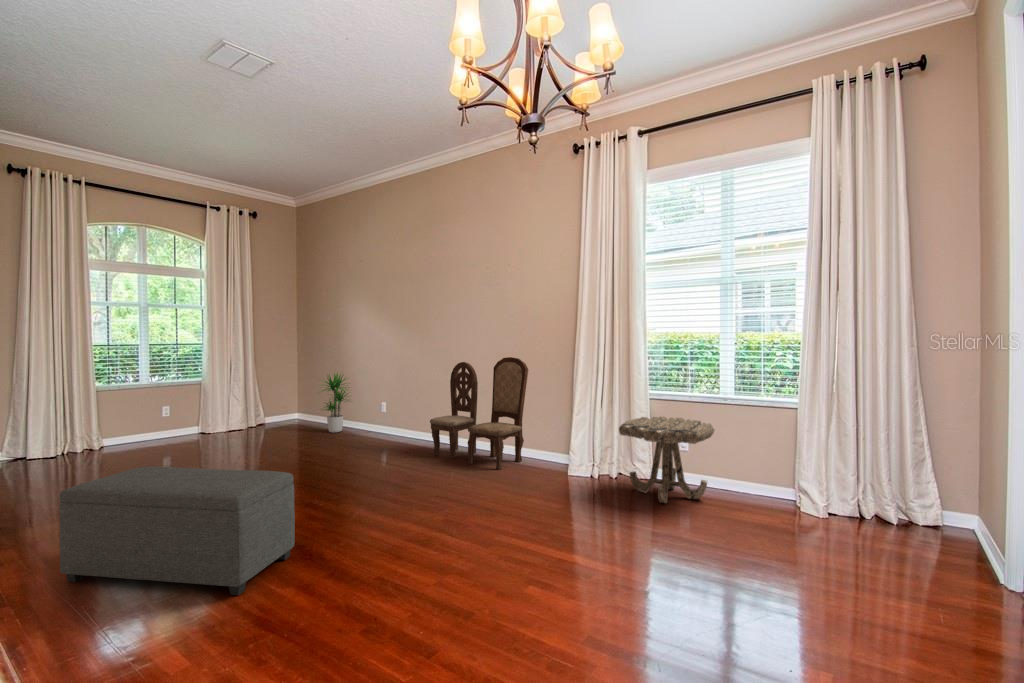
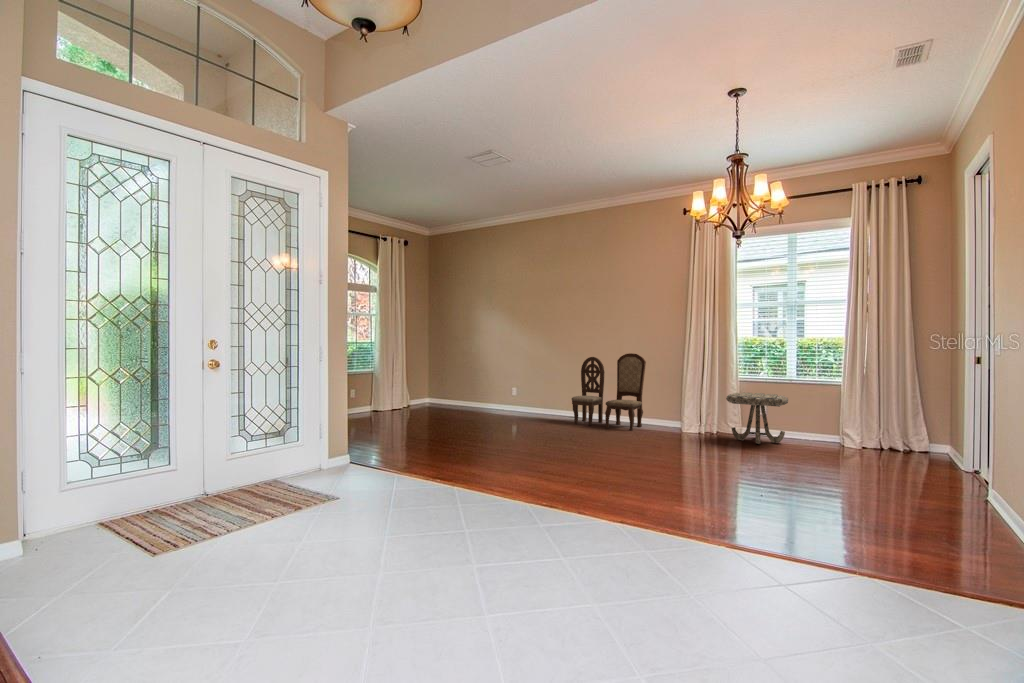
potted plant: present [322,372,349,433] -> none [461,364,490,411]
ottoman: present [59,467,295,595] -> none [459,412,569,473]

